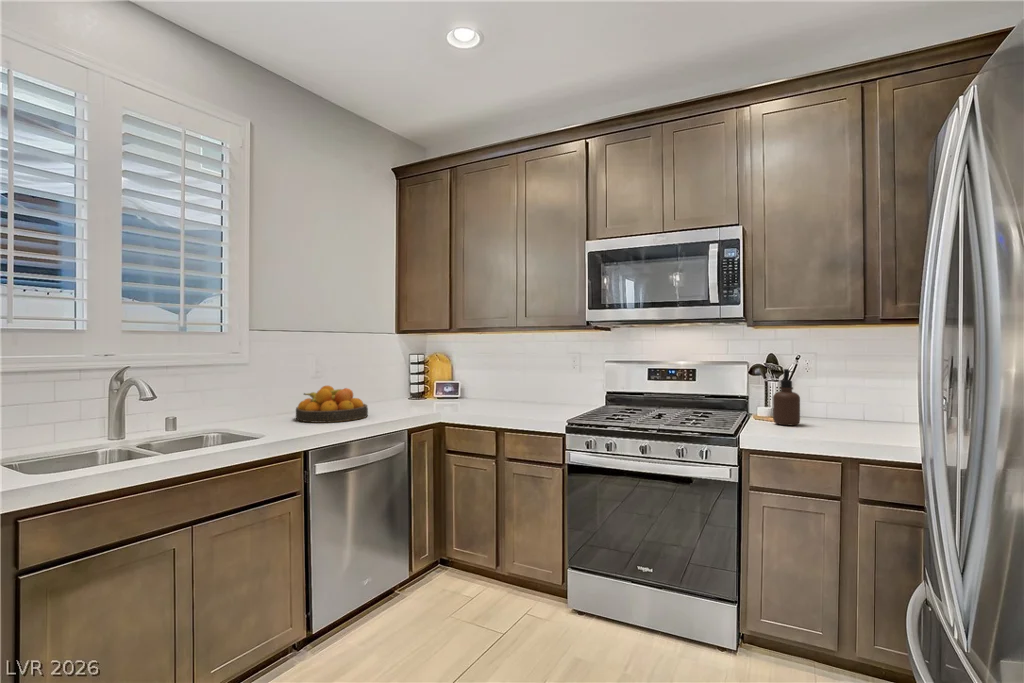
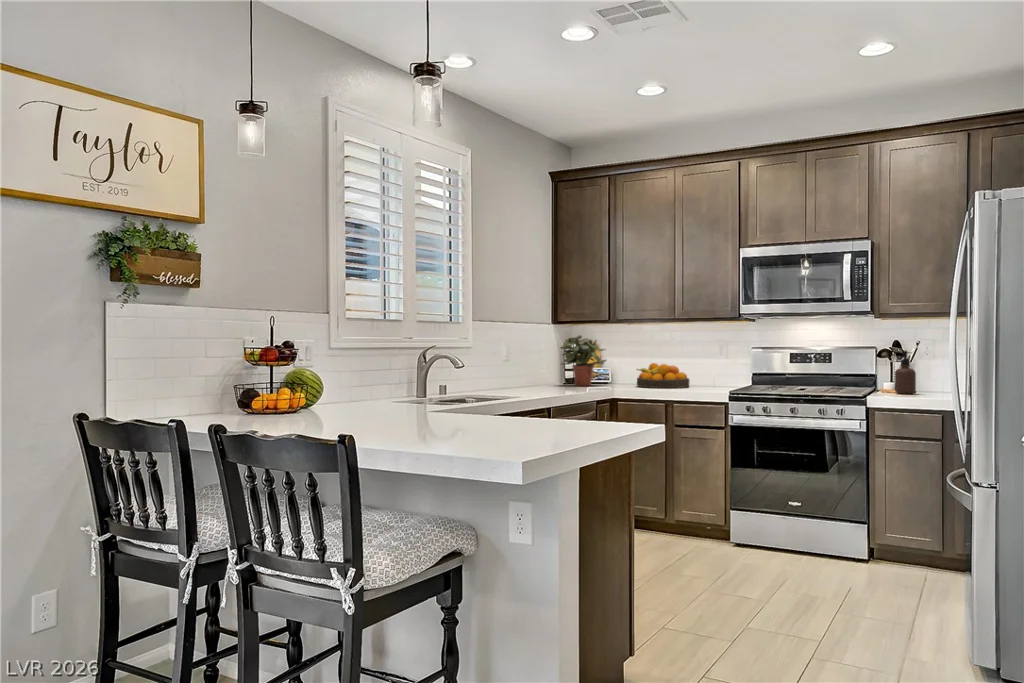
potted plant: none [388,347,447,406] -> present [560,335,607,386]
fruit bowl: present [296,386,368,423] -> present [637,363,689,388]

